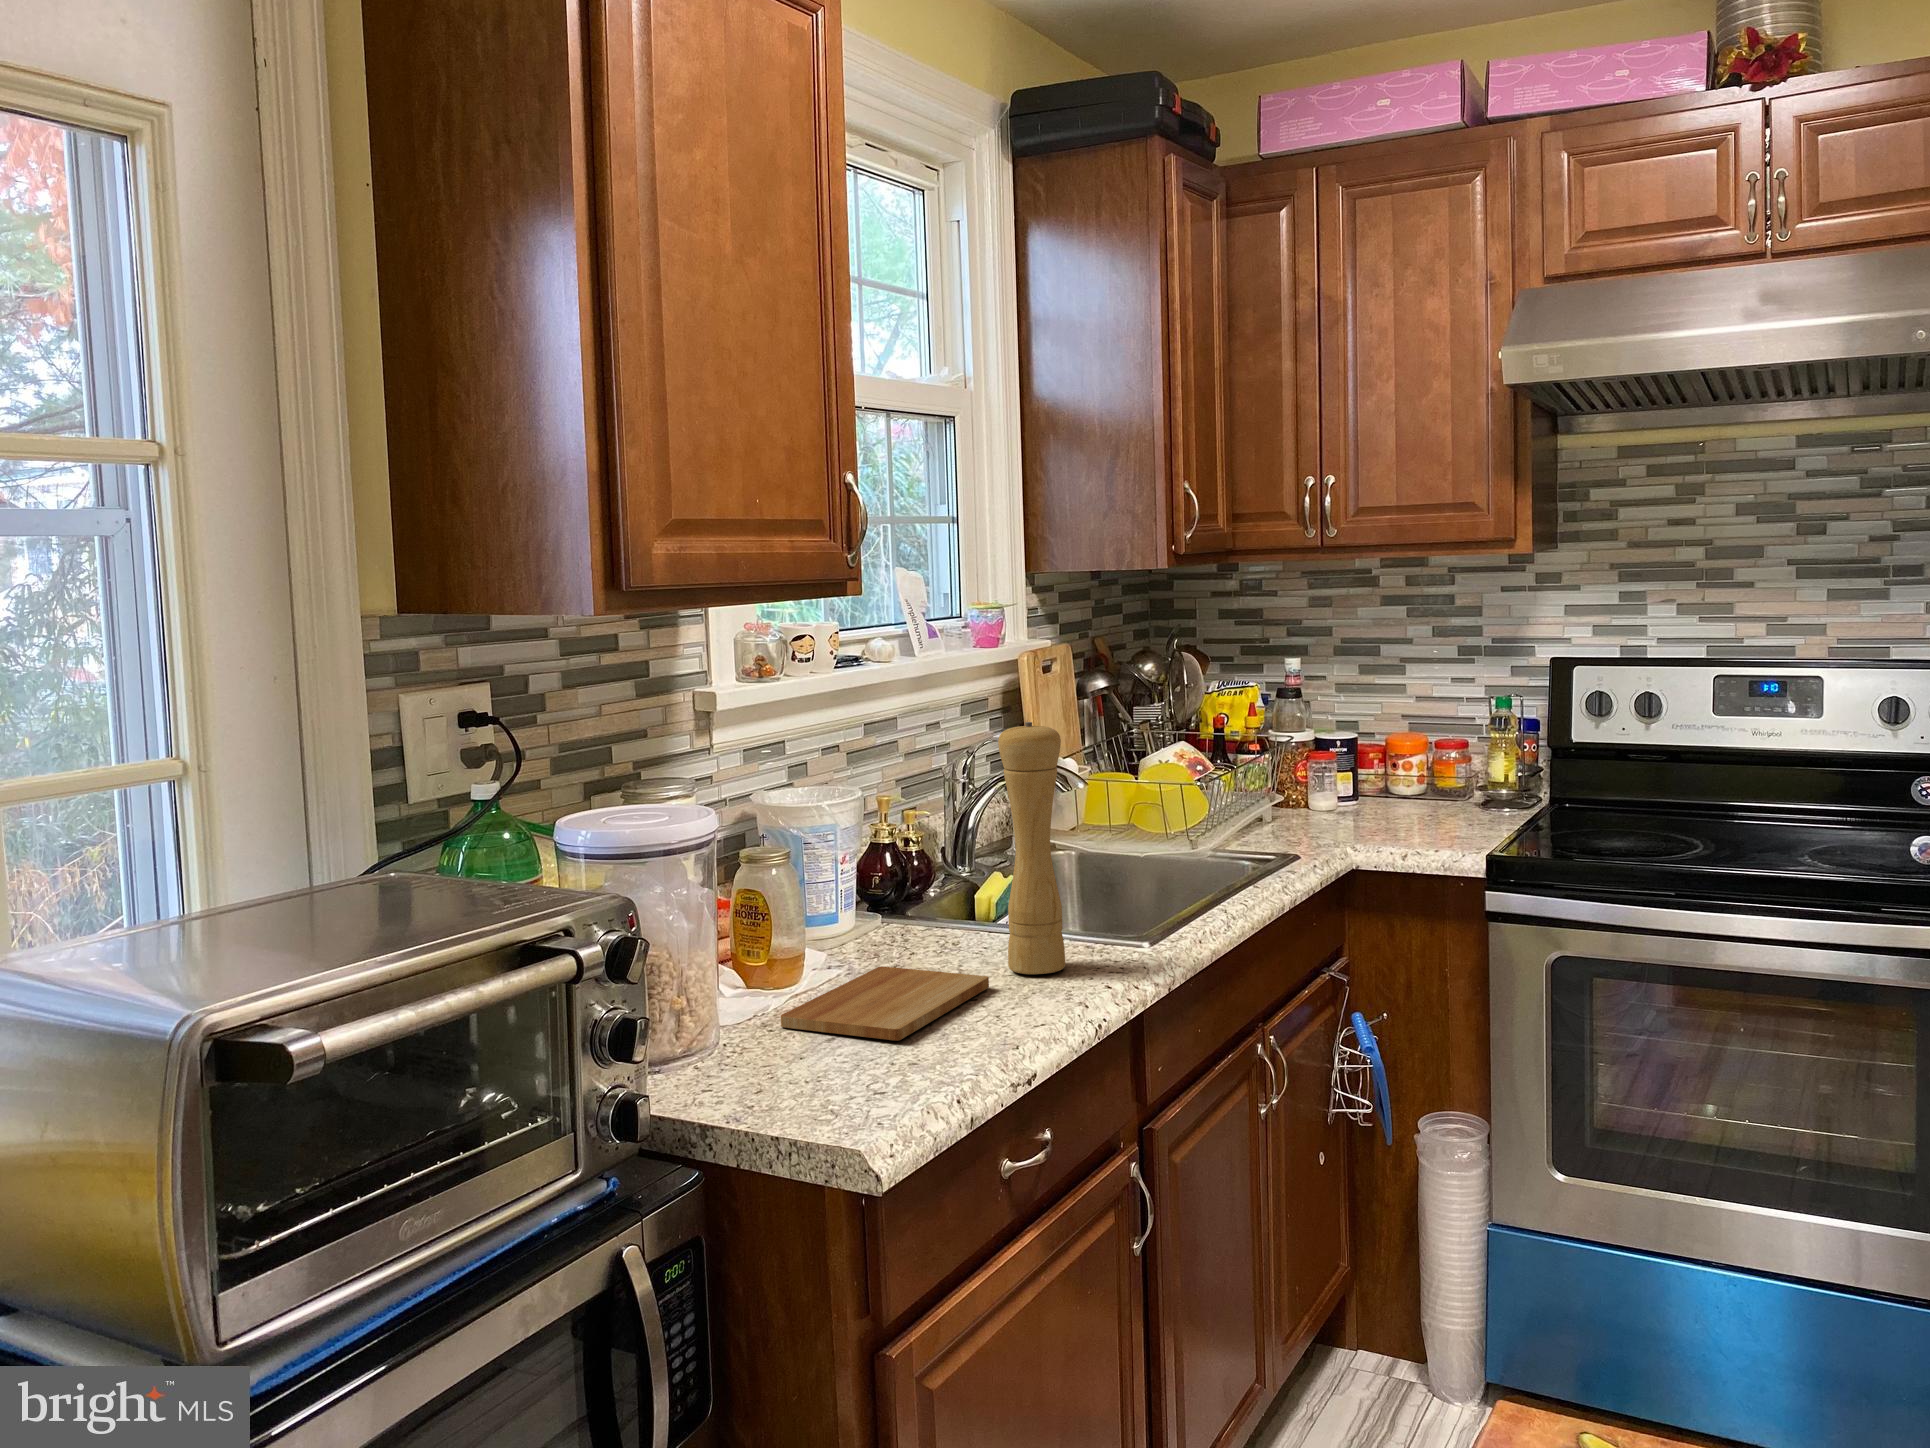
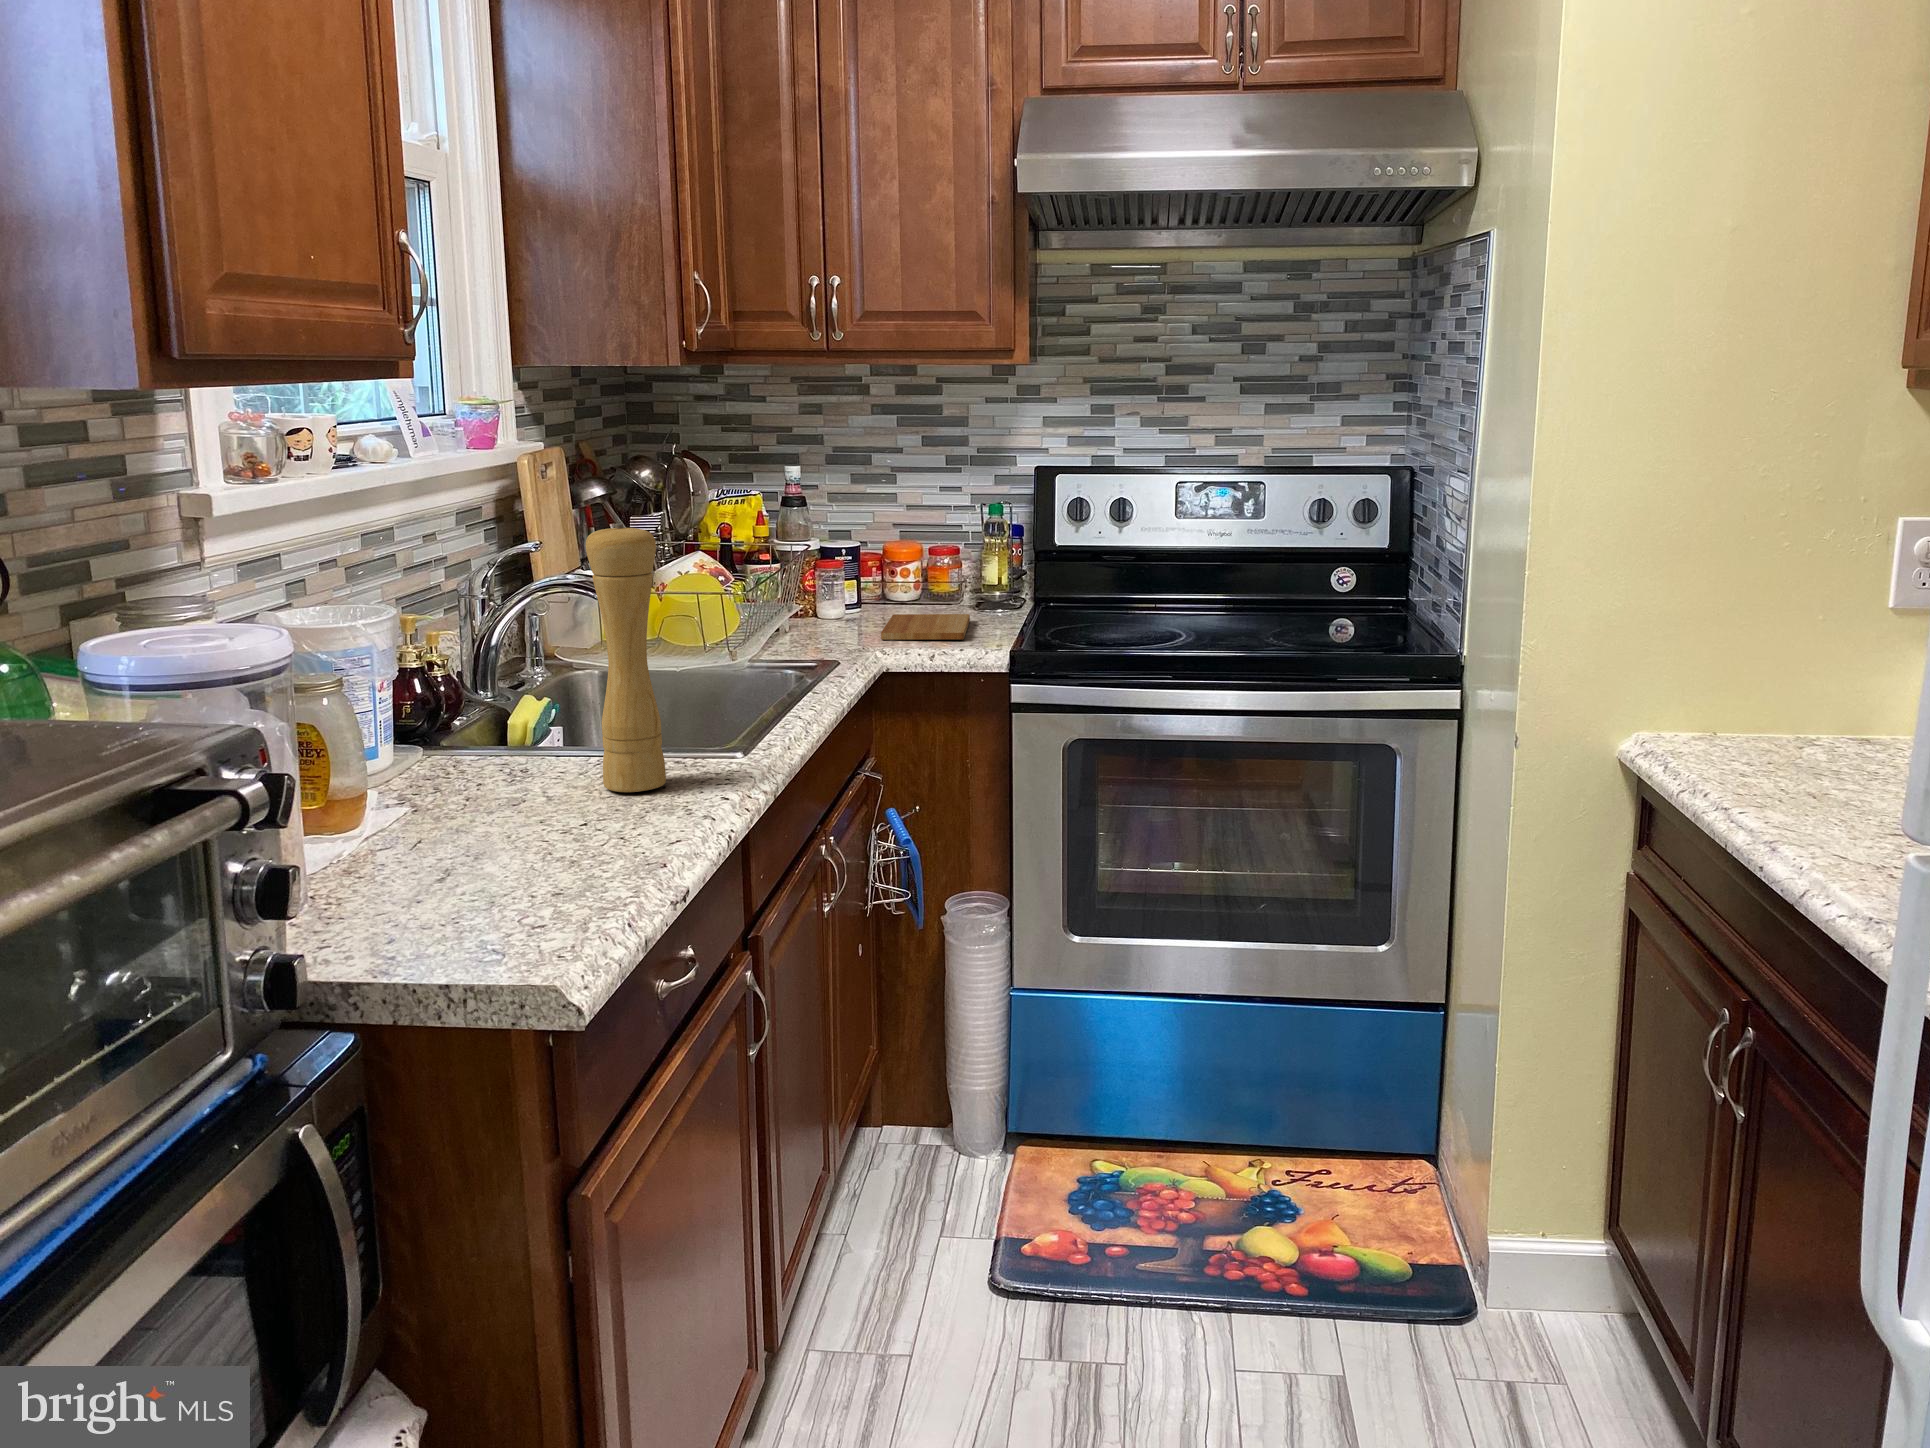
cutting board: present [781,966,989,1041] -> present [881,614,970,640]

